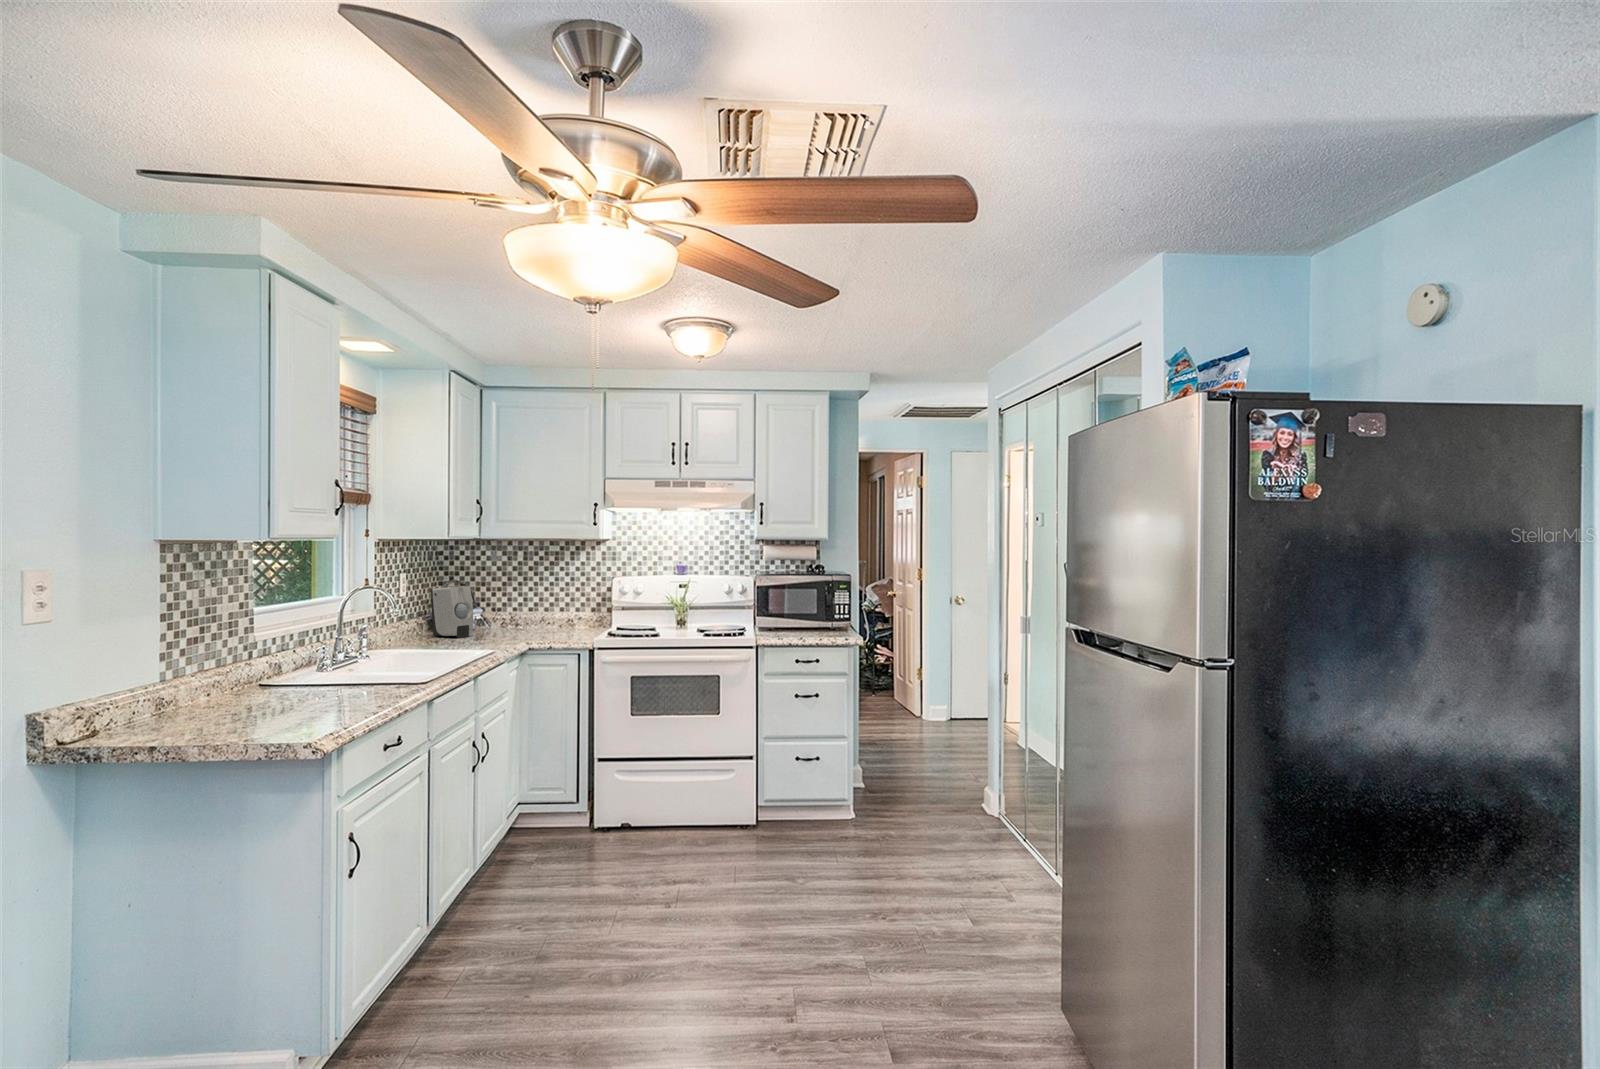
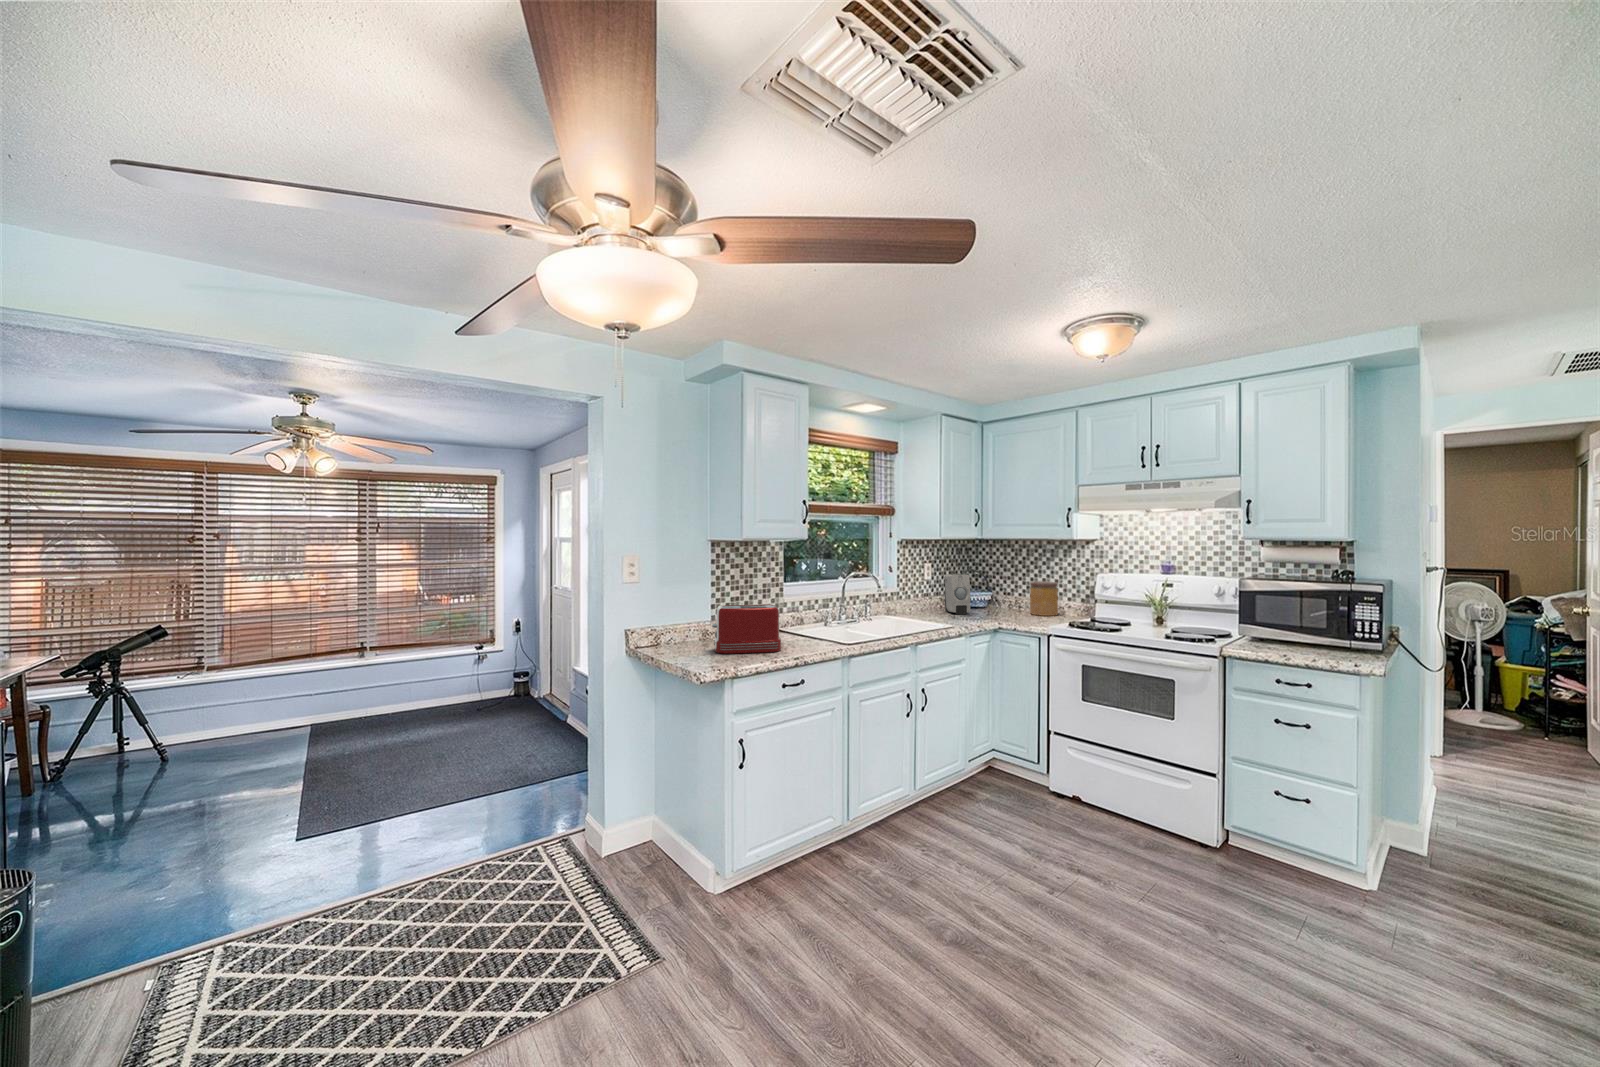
jar: none [535,590,567,629] -> present [1030,581,1058,616]
toaster: none [228,638,352,725] -> present [712,605,781,654]

